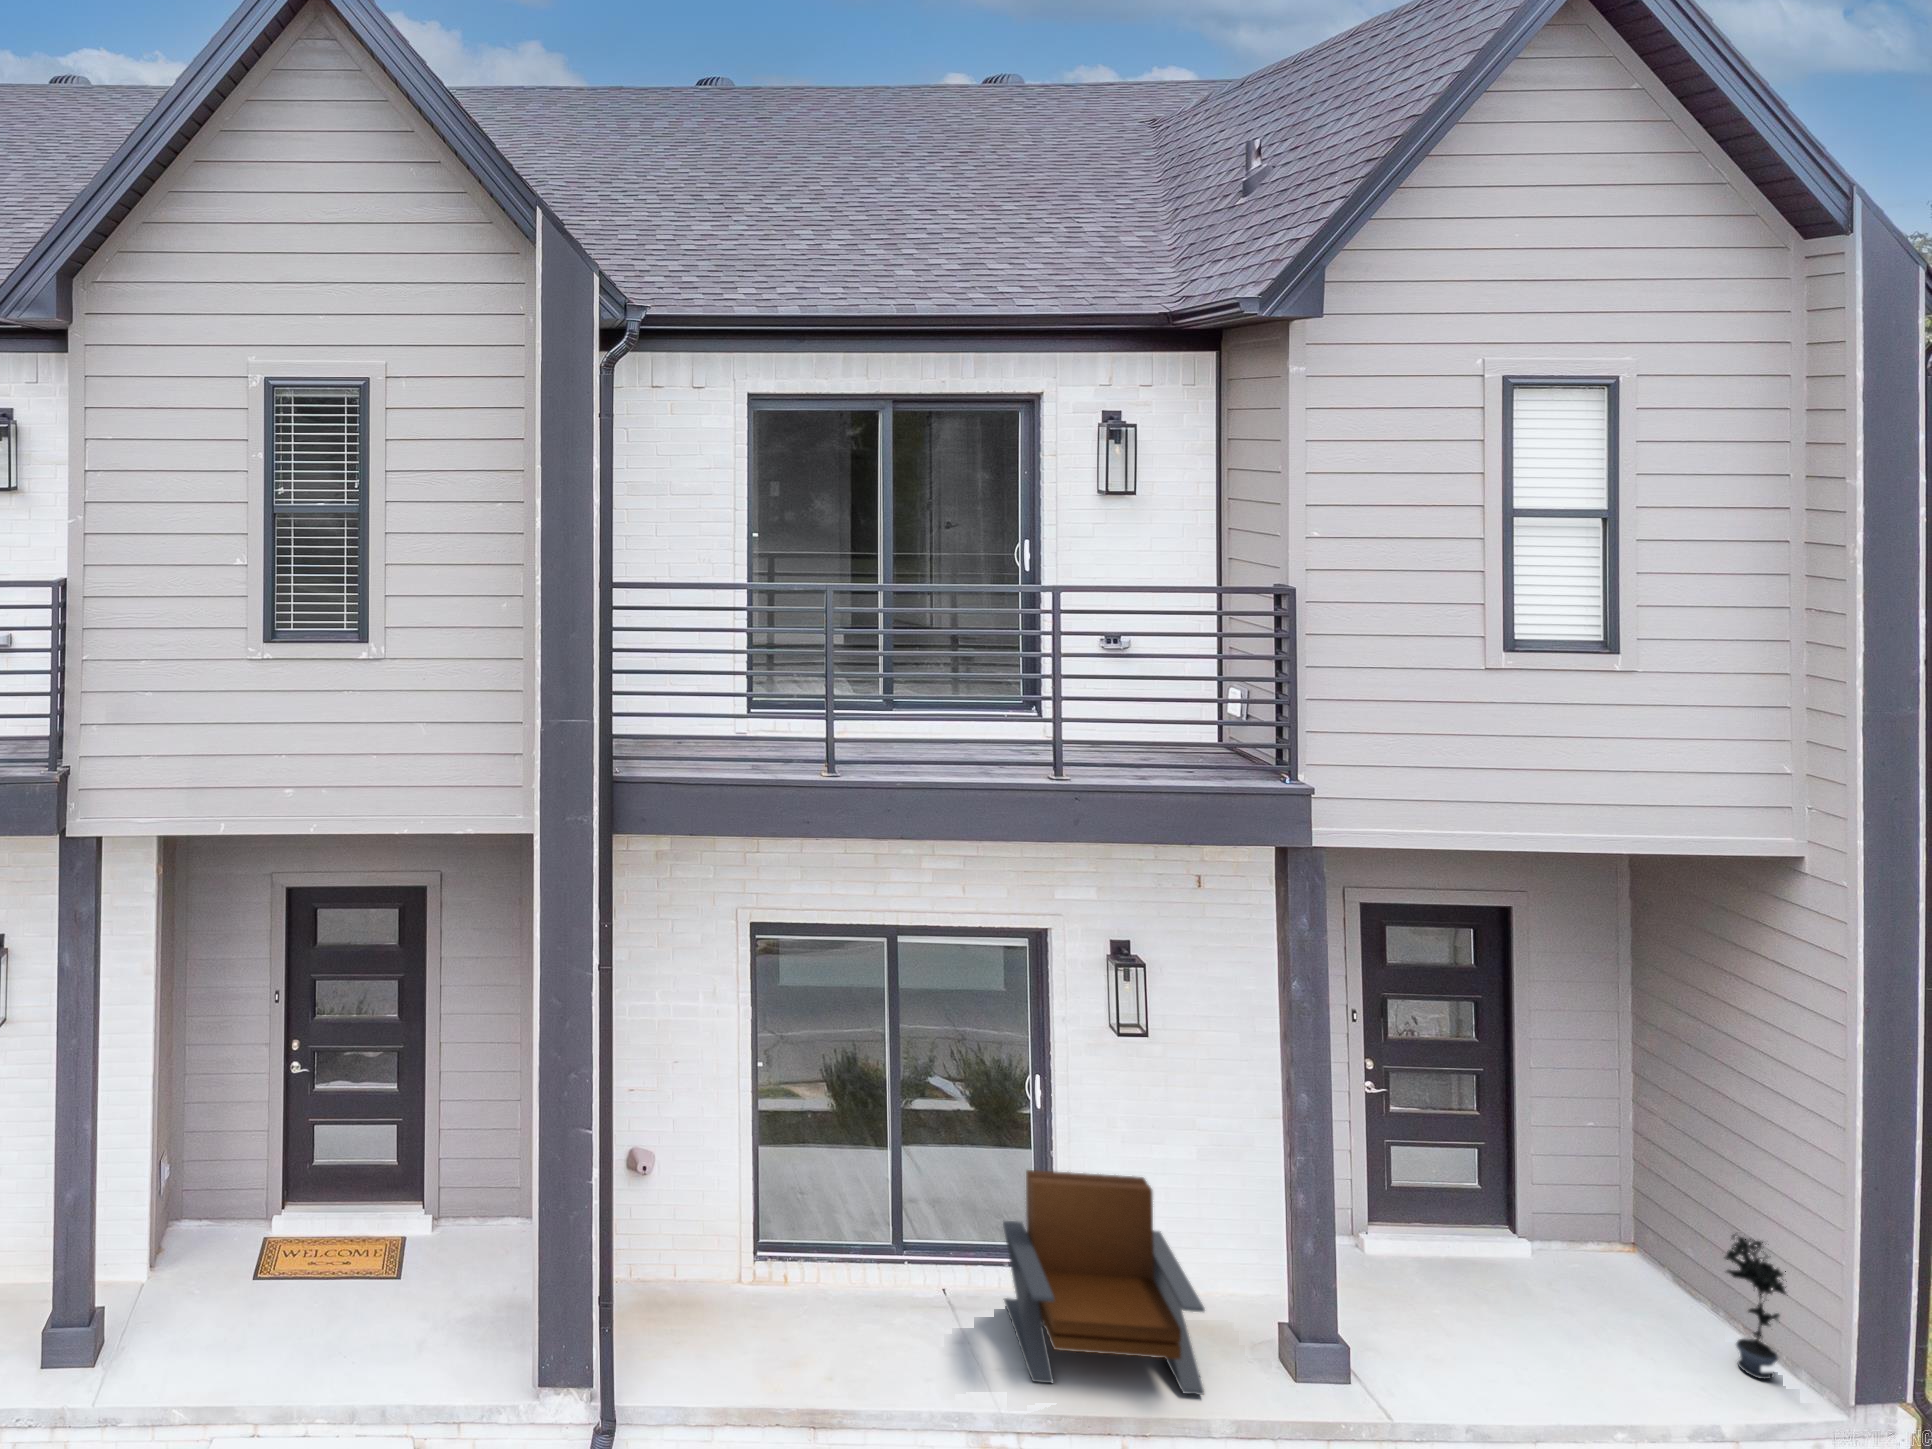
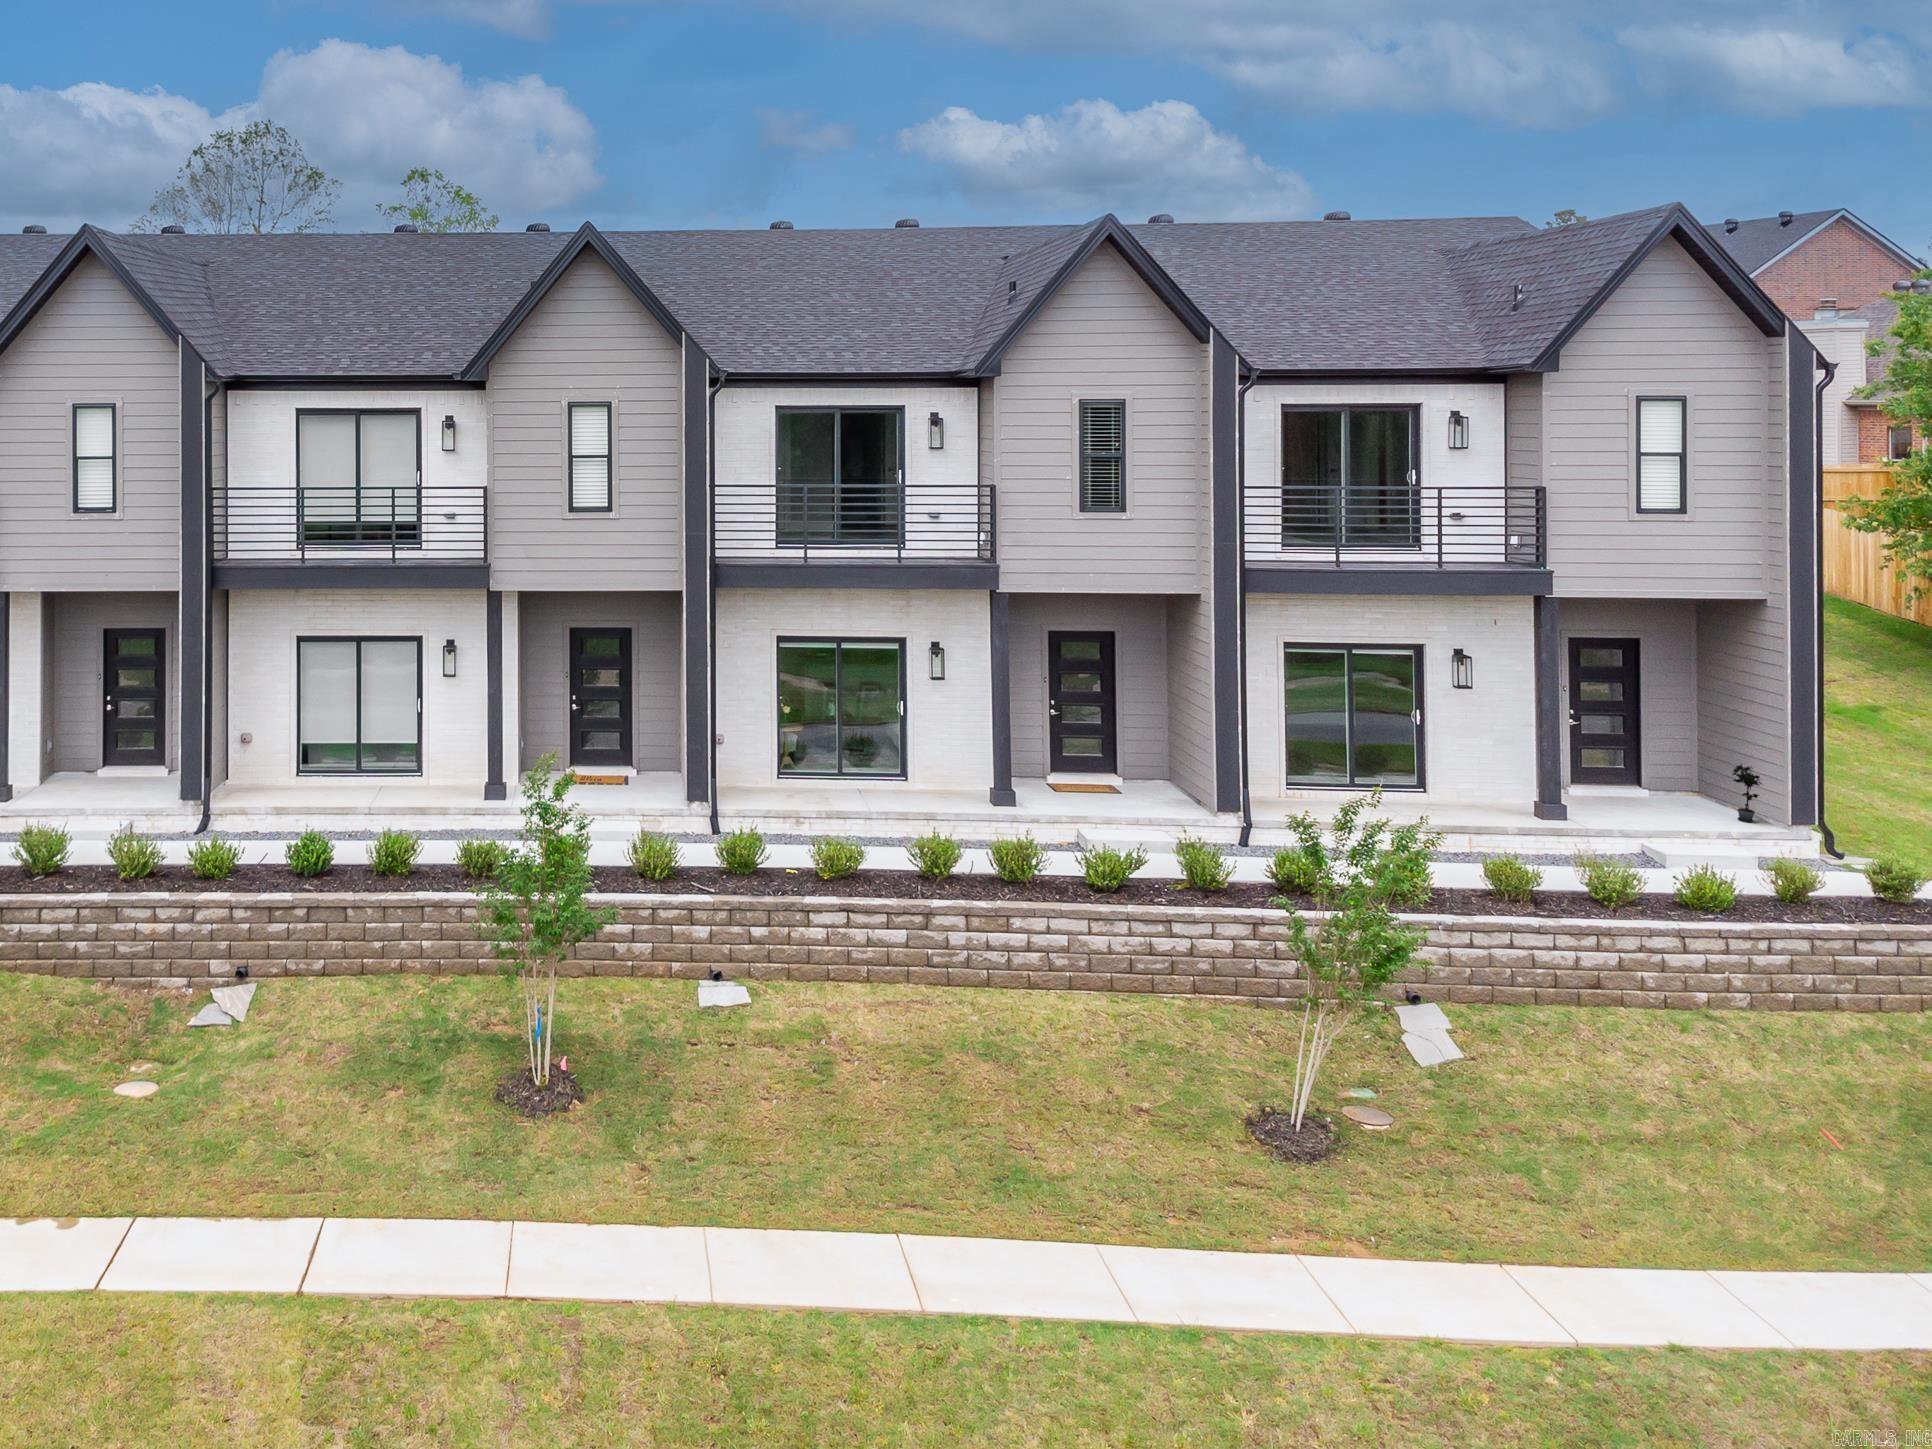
lounge chair: present [1003,1170,1205,1395] -> none [1406,742,1504,819]

